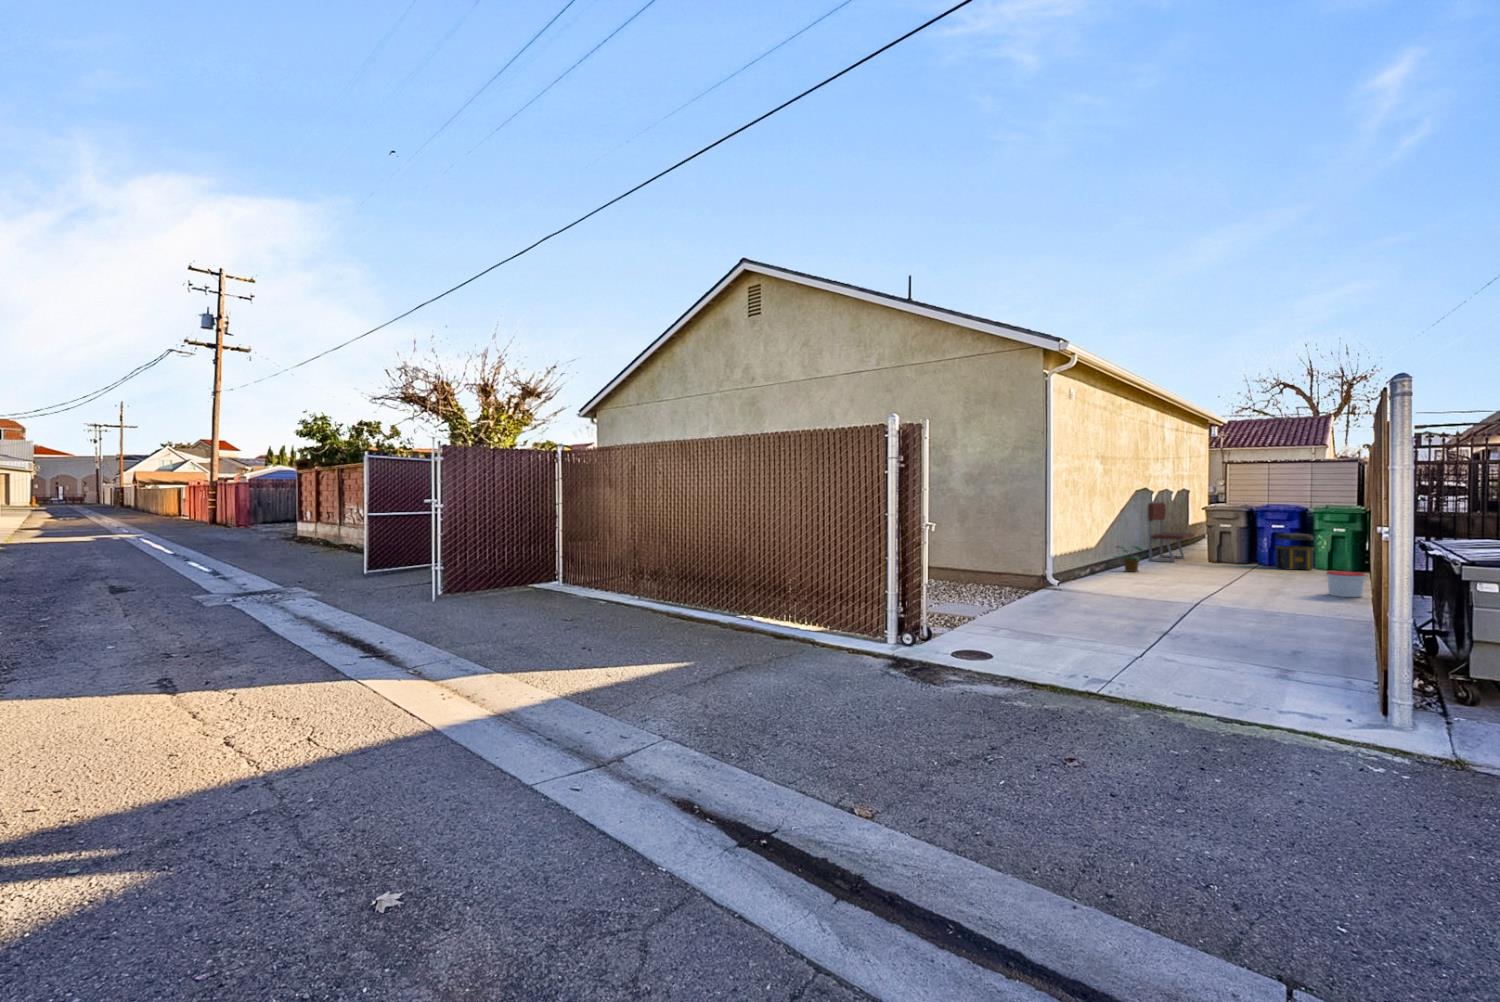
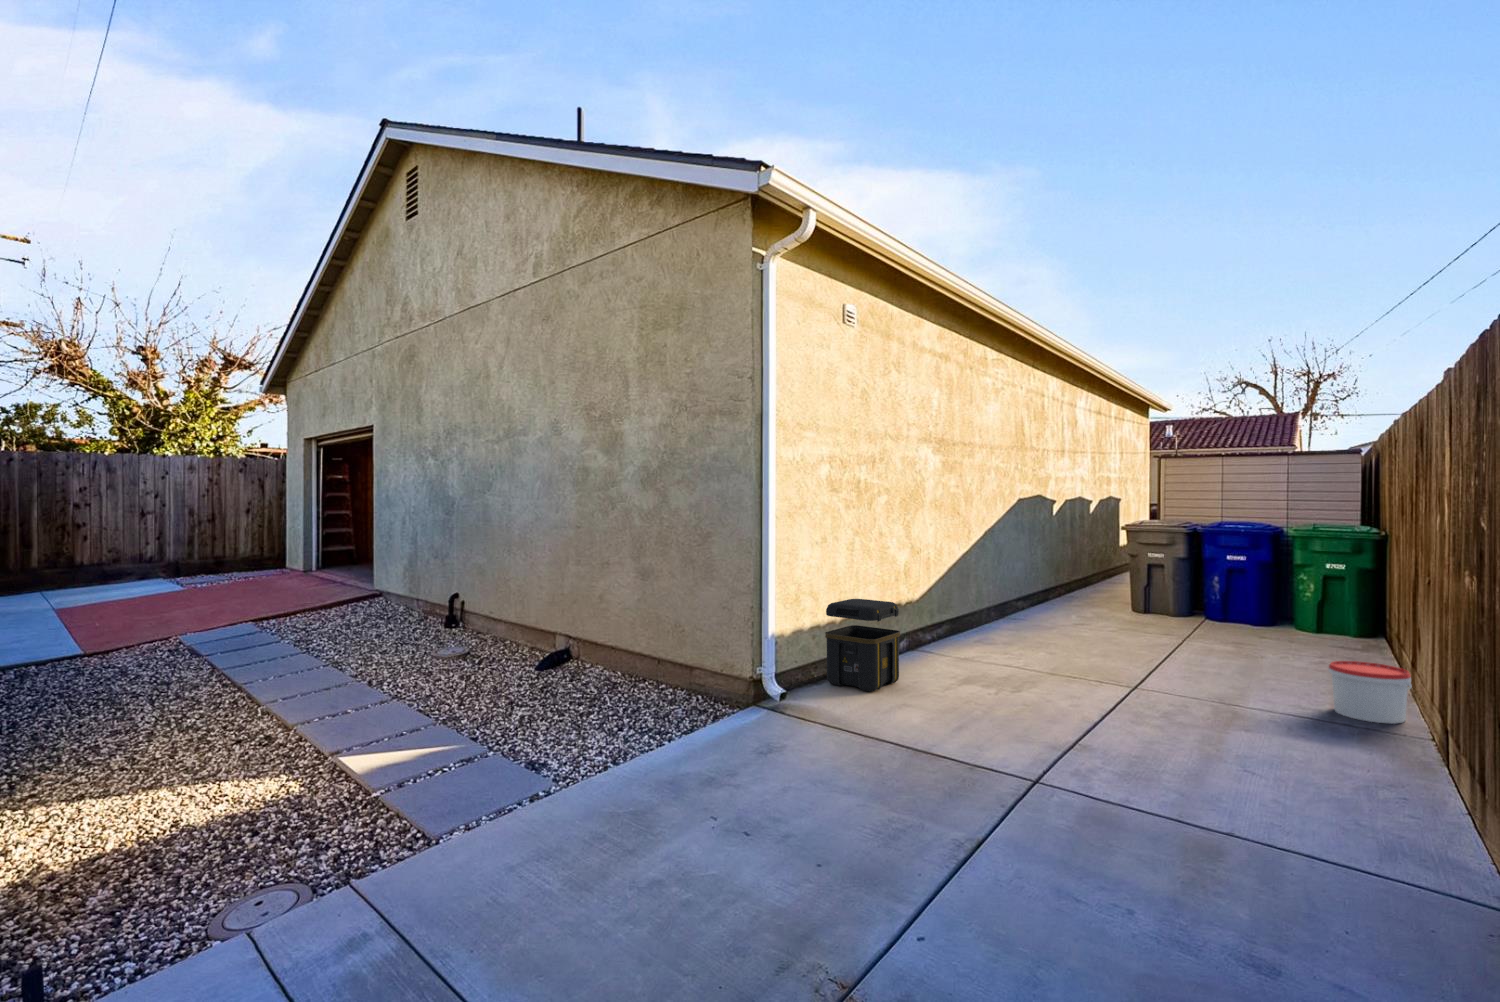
bench: present [1147,503,1194,562] -> none [1039,518,1111,613]
toolbox: present [1276,533,1314,570] -> present [825,599,900,691]
potted plant: present [1114,546,1143,572] -> none [964,592,1013,638]

